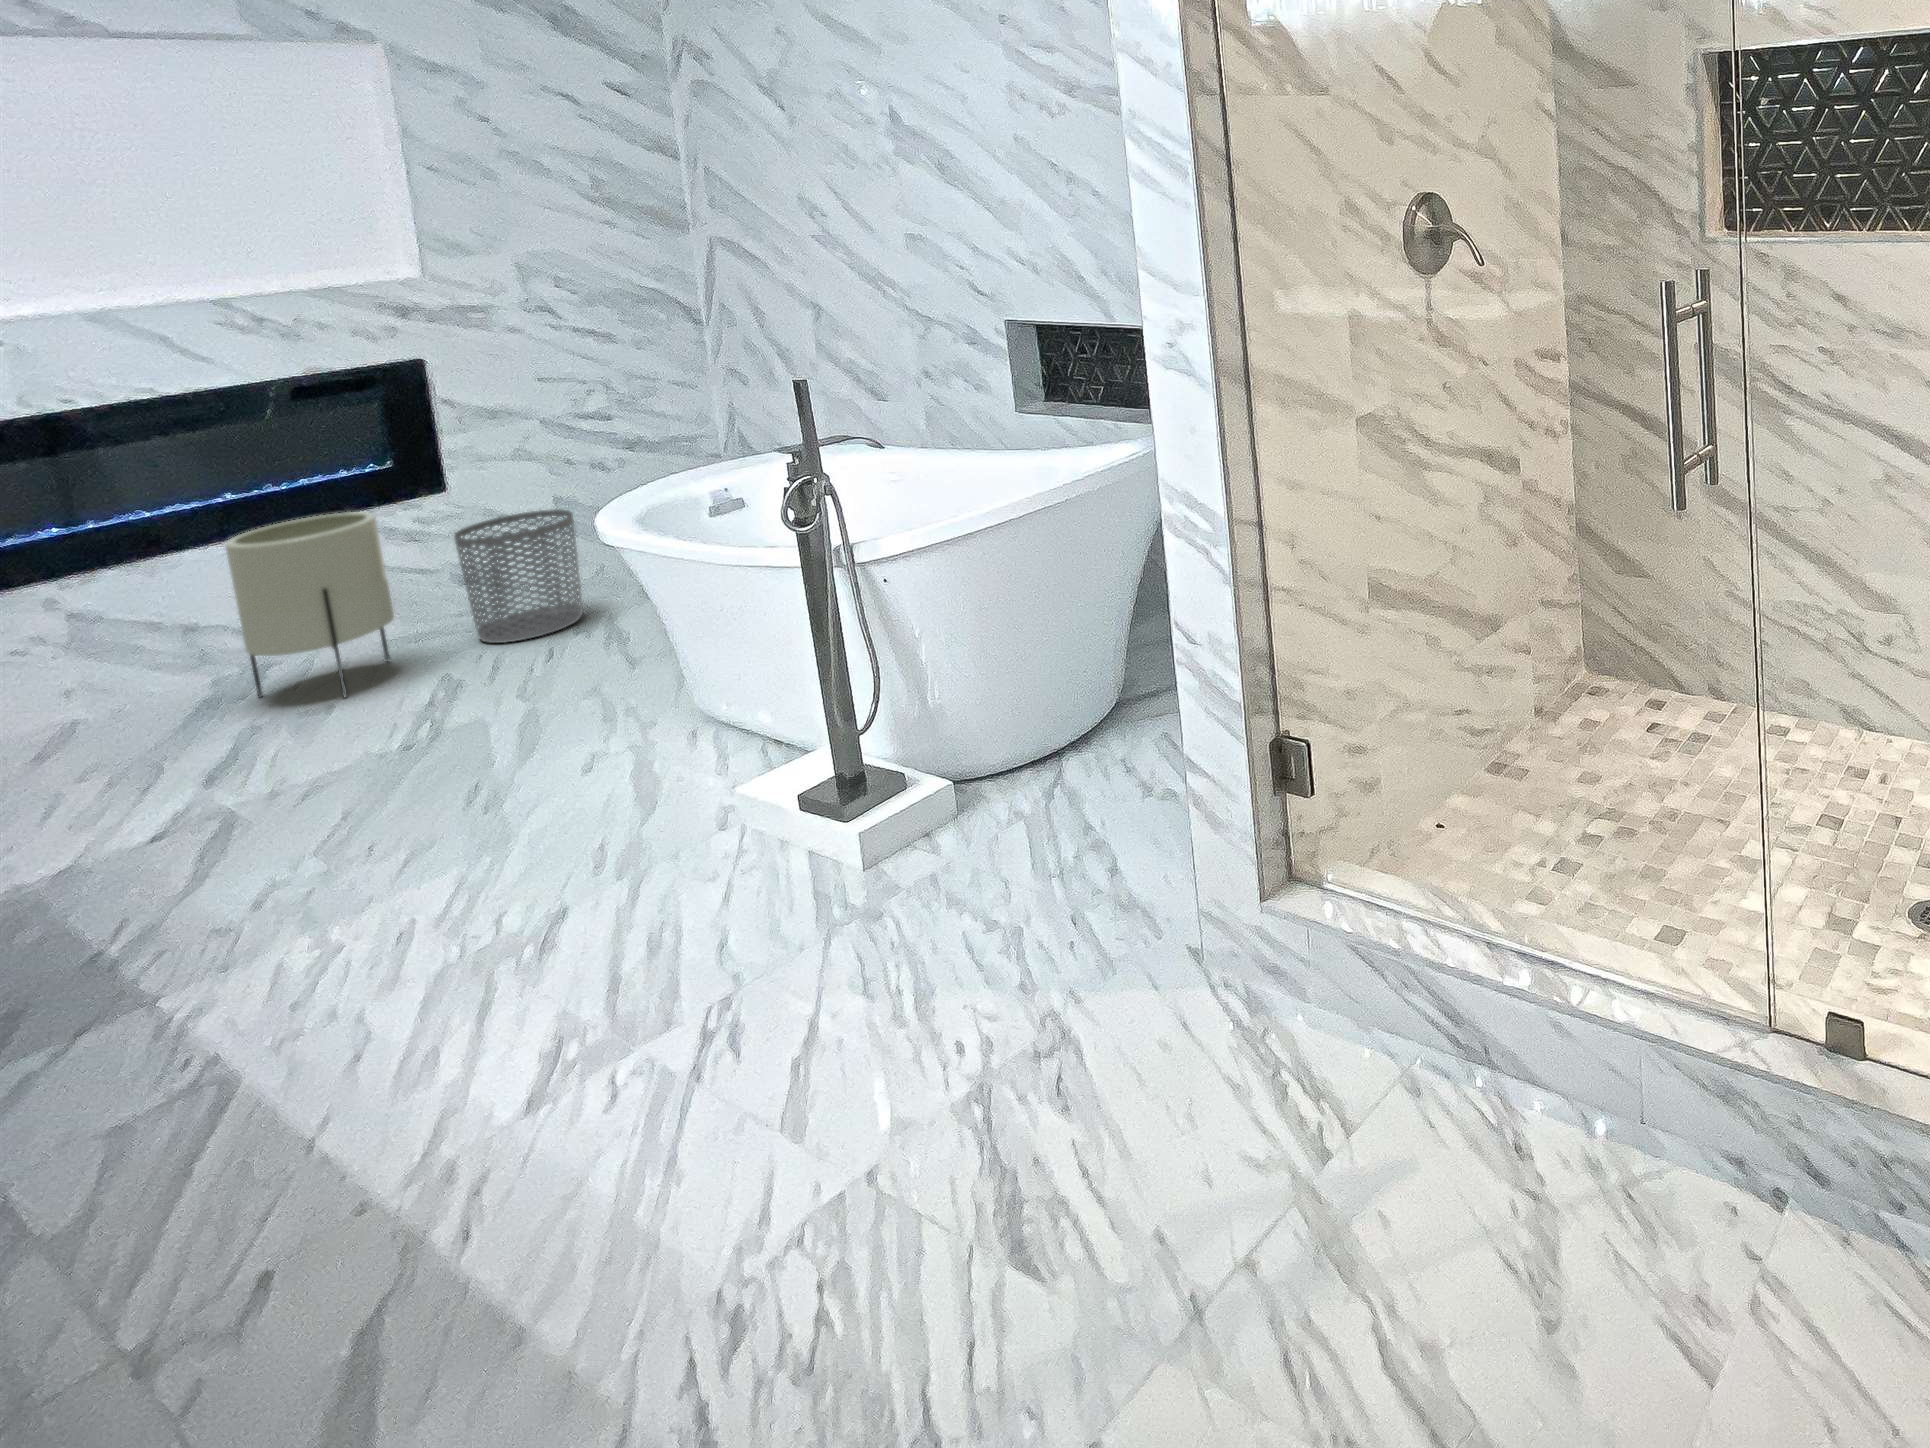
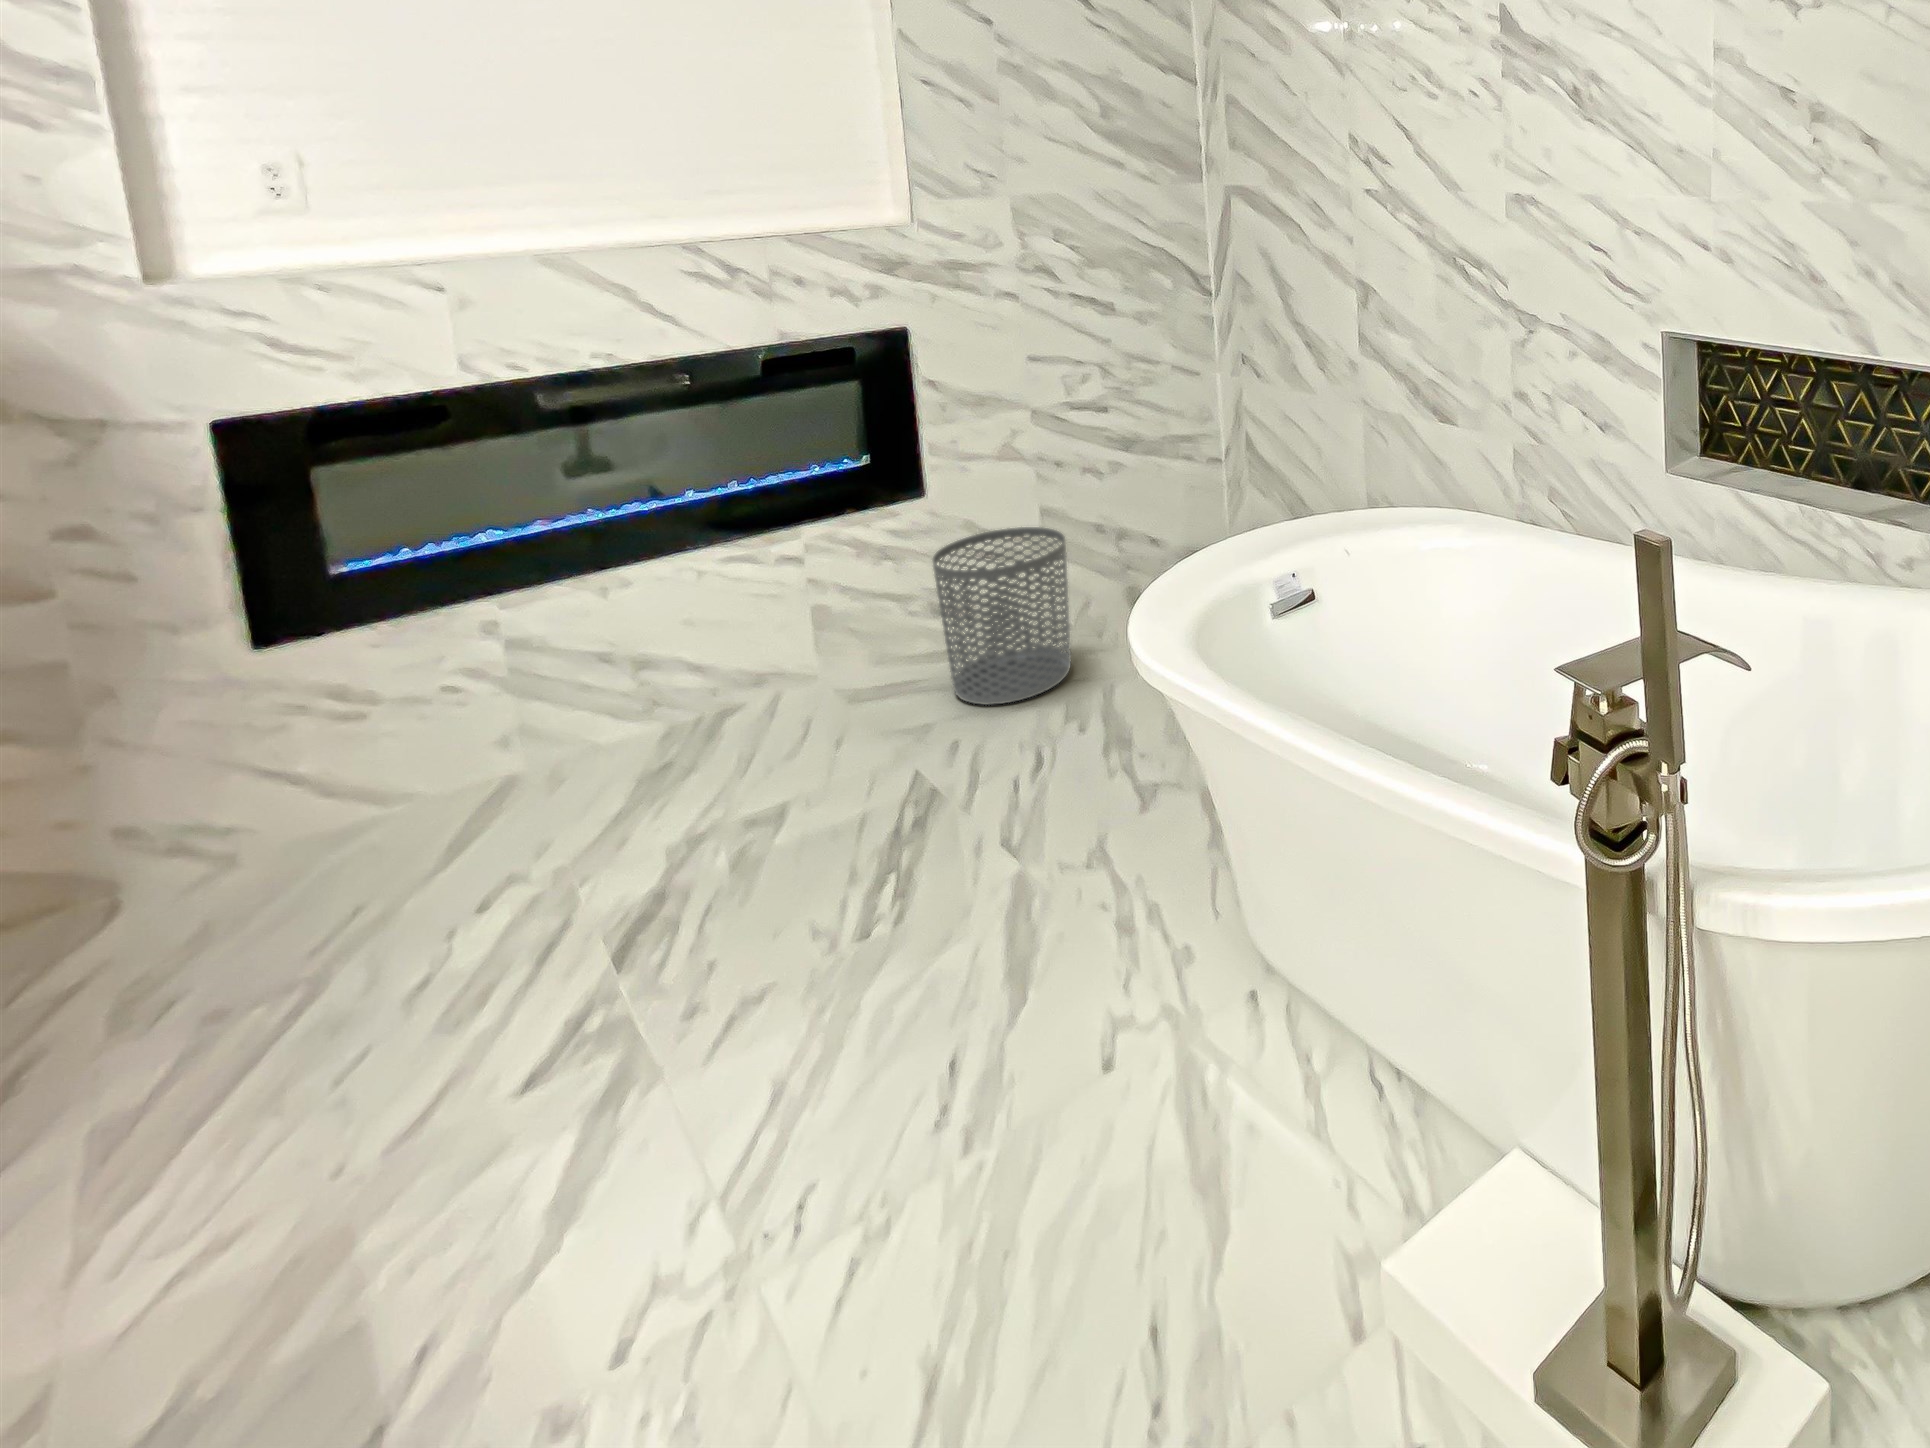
planter: present [225,512,394,698] -> none [674,525,861,782]

